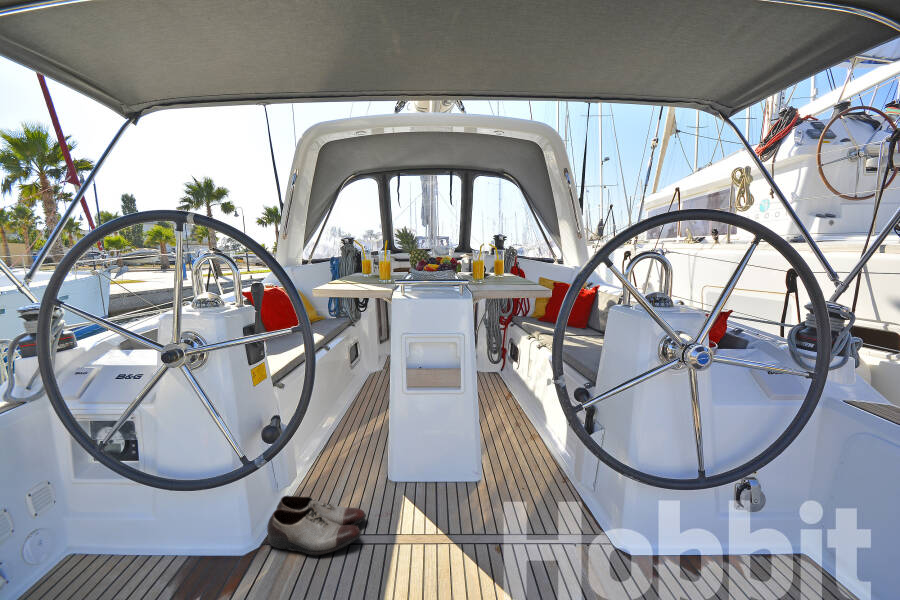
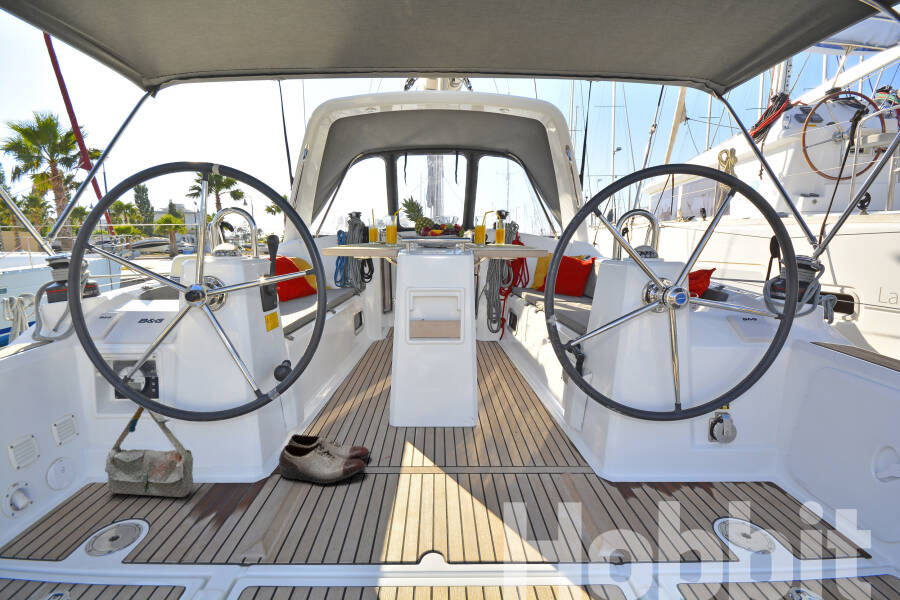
bag: none [77,467,174,574] -> present [105,406,193,497]

